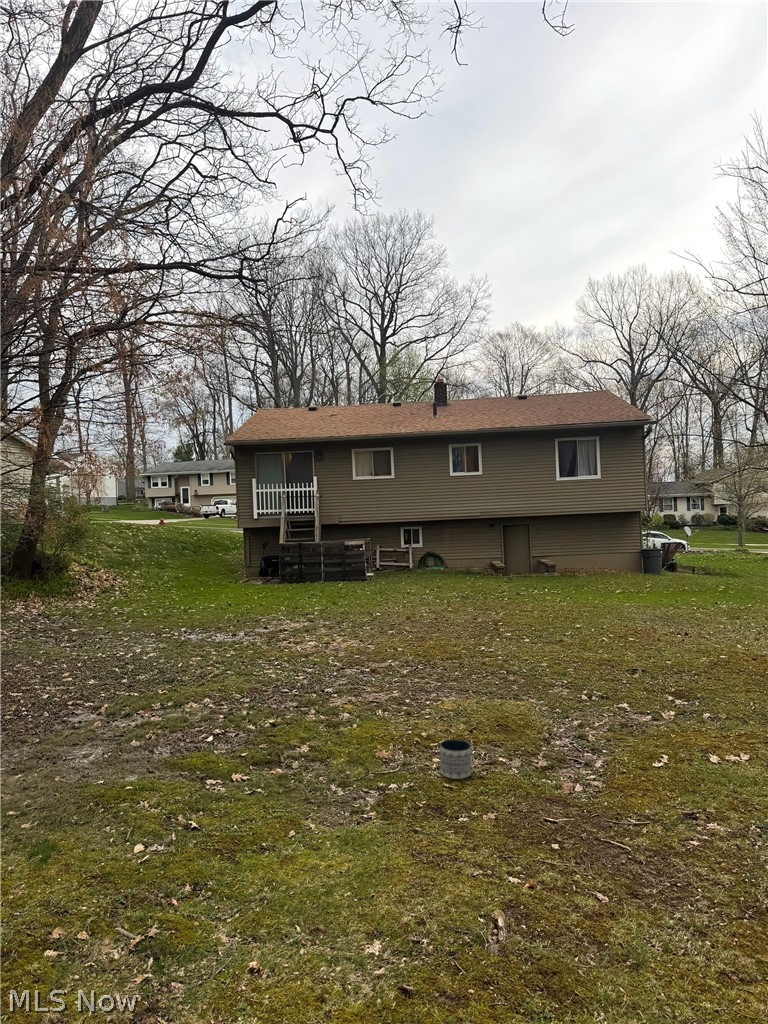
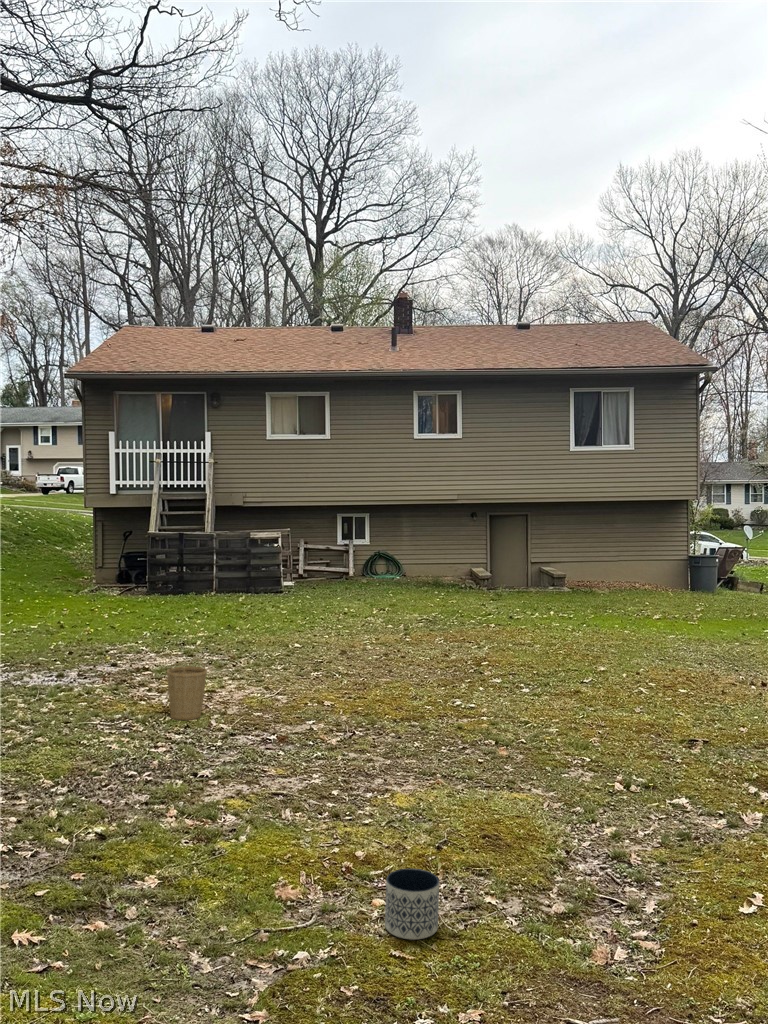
basket: none [301,622,326,660] -> present [167,659,207,720]

